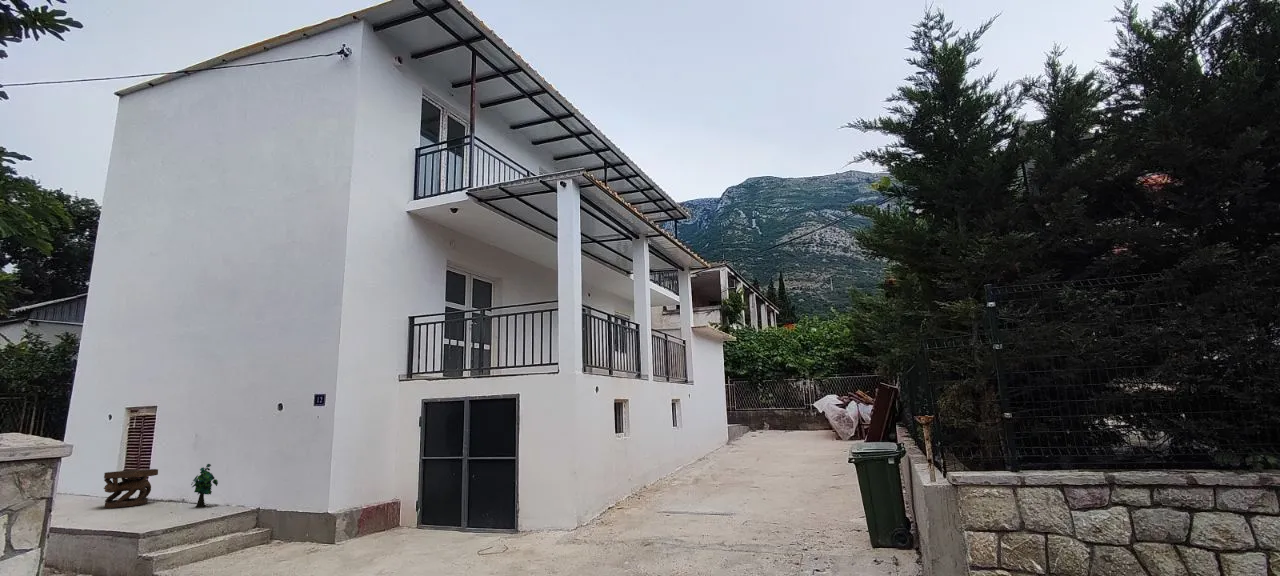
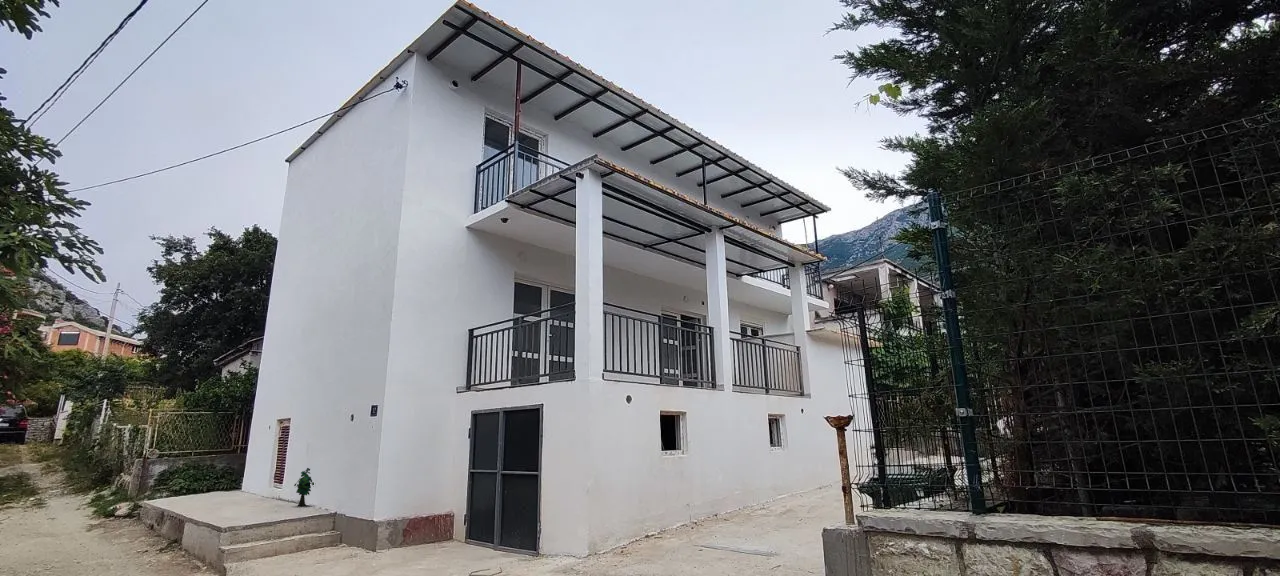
side table: present [104,469,158,508] -> none [243,471,286,502]

